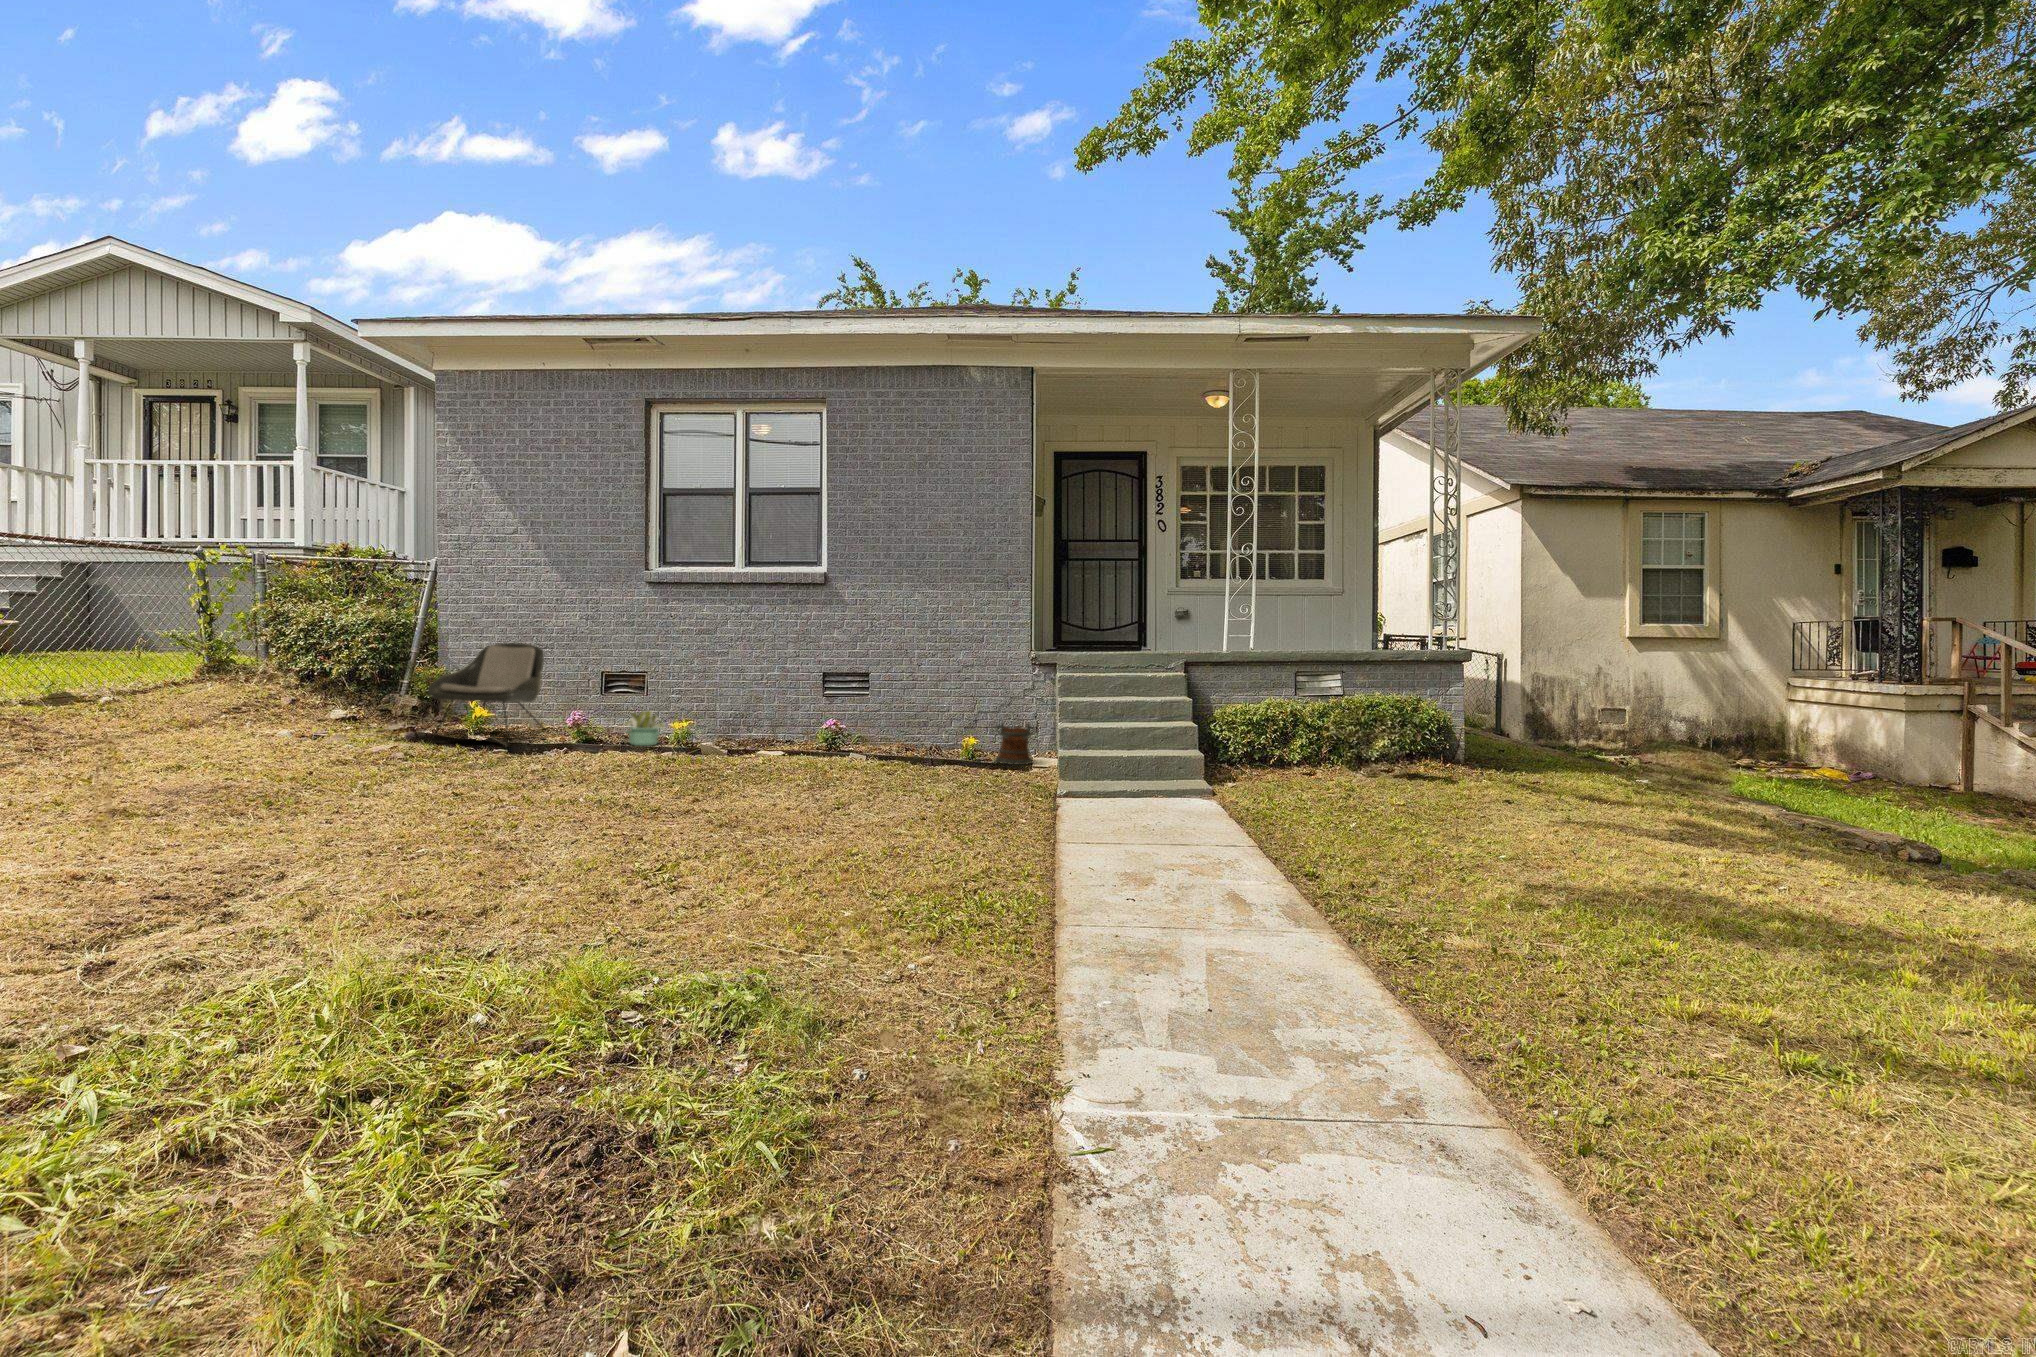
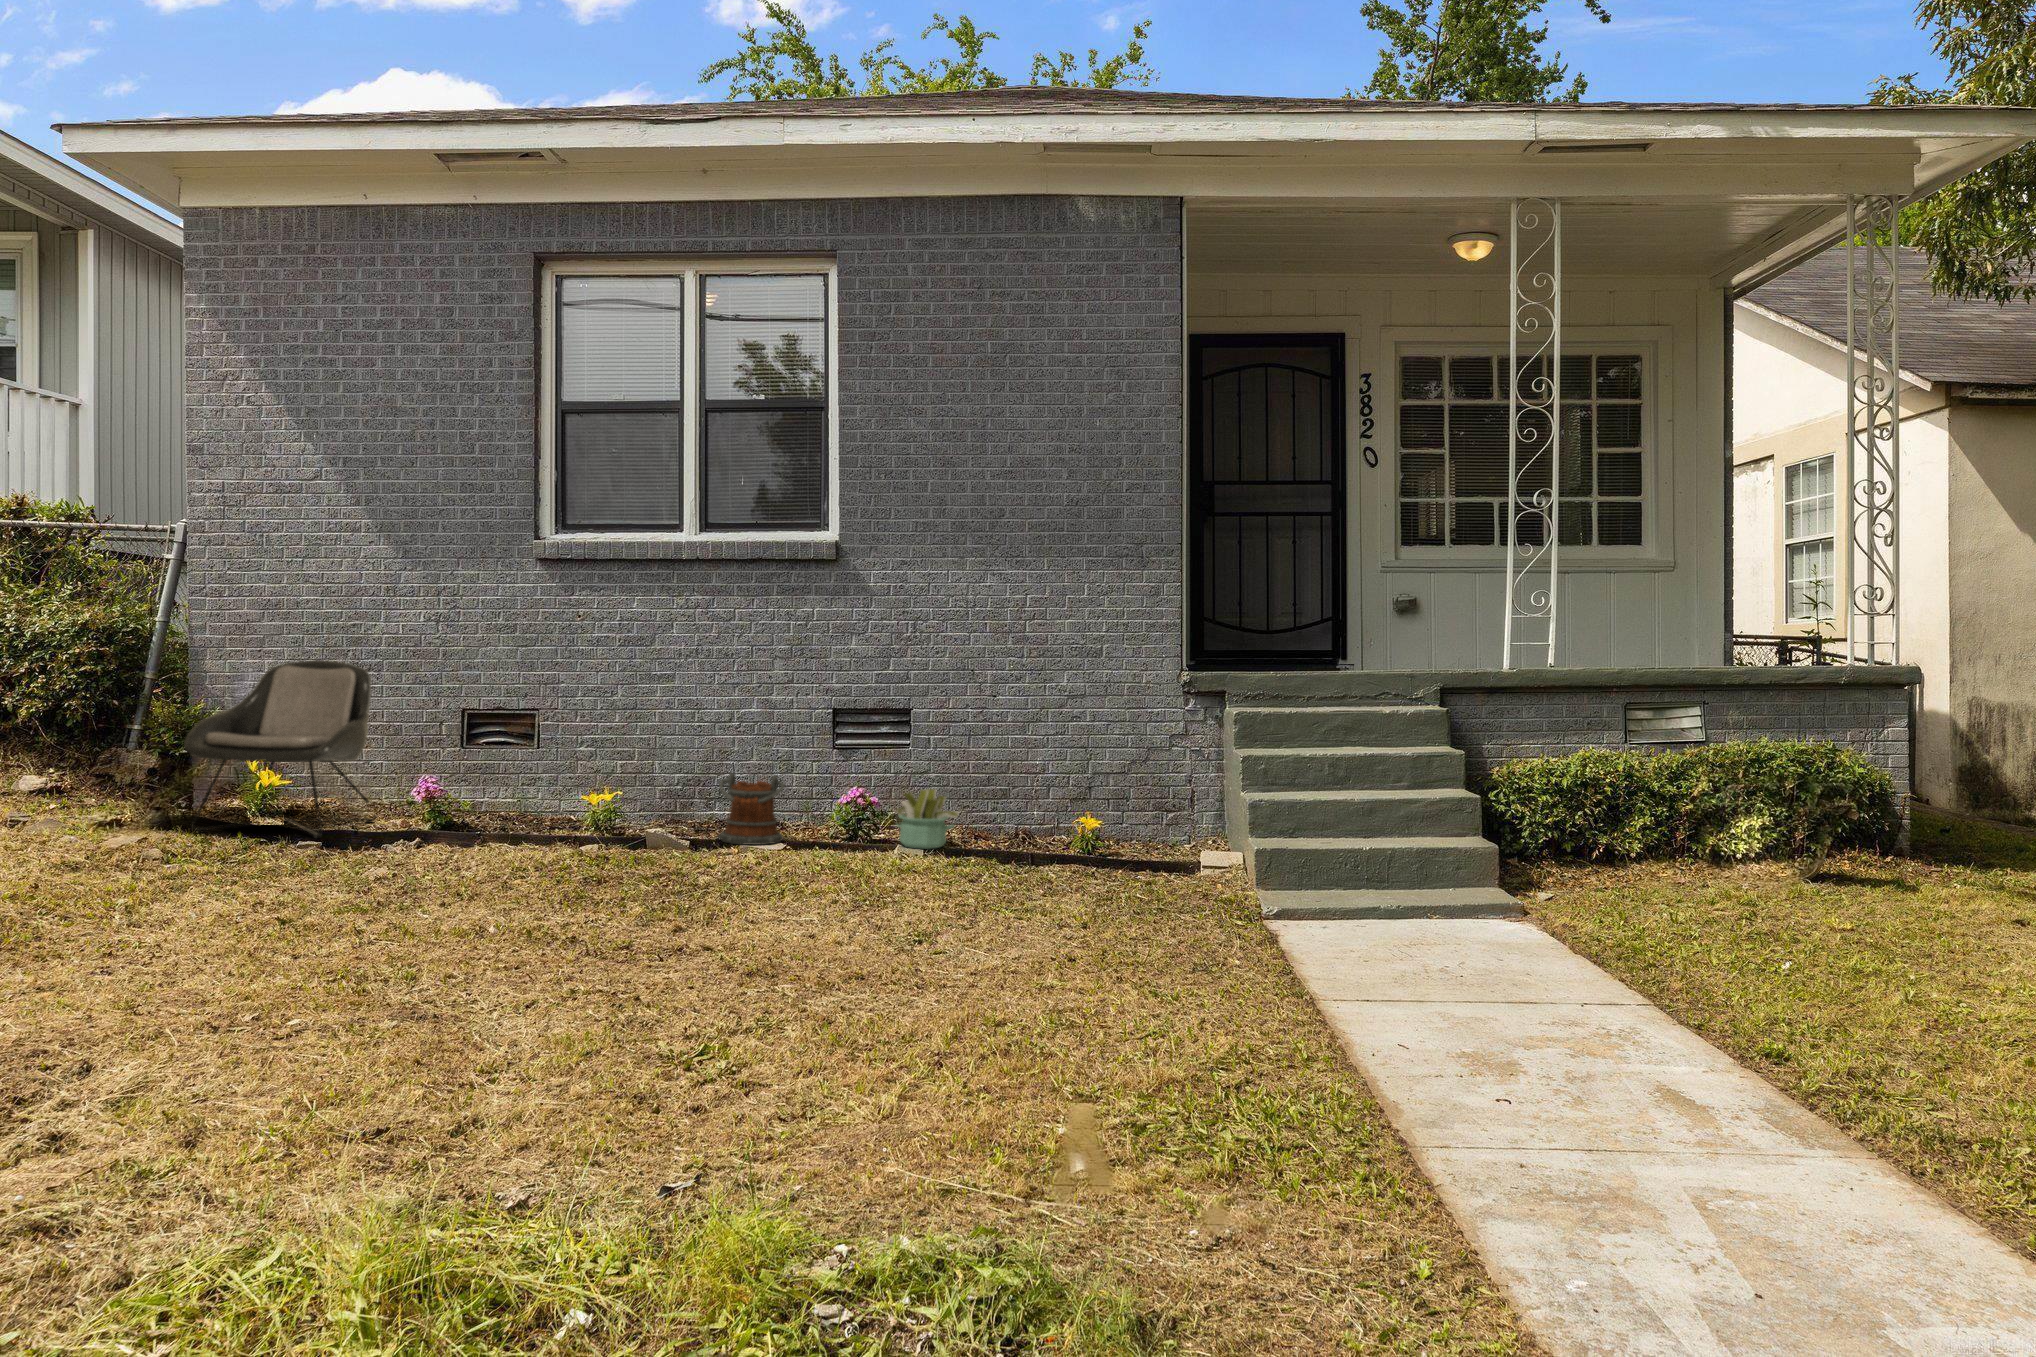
decorative plant: present [624,711,664,746] -> present [897,789,959,849]
bucket: present [996,722,1035,765] -> present [719,773,785,845]

